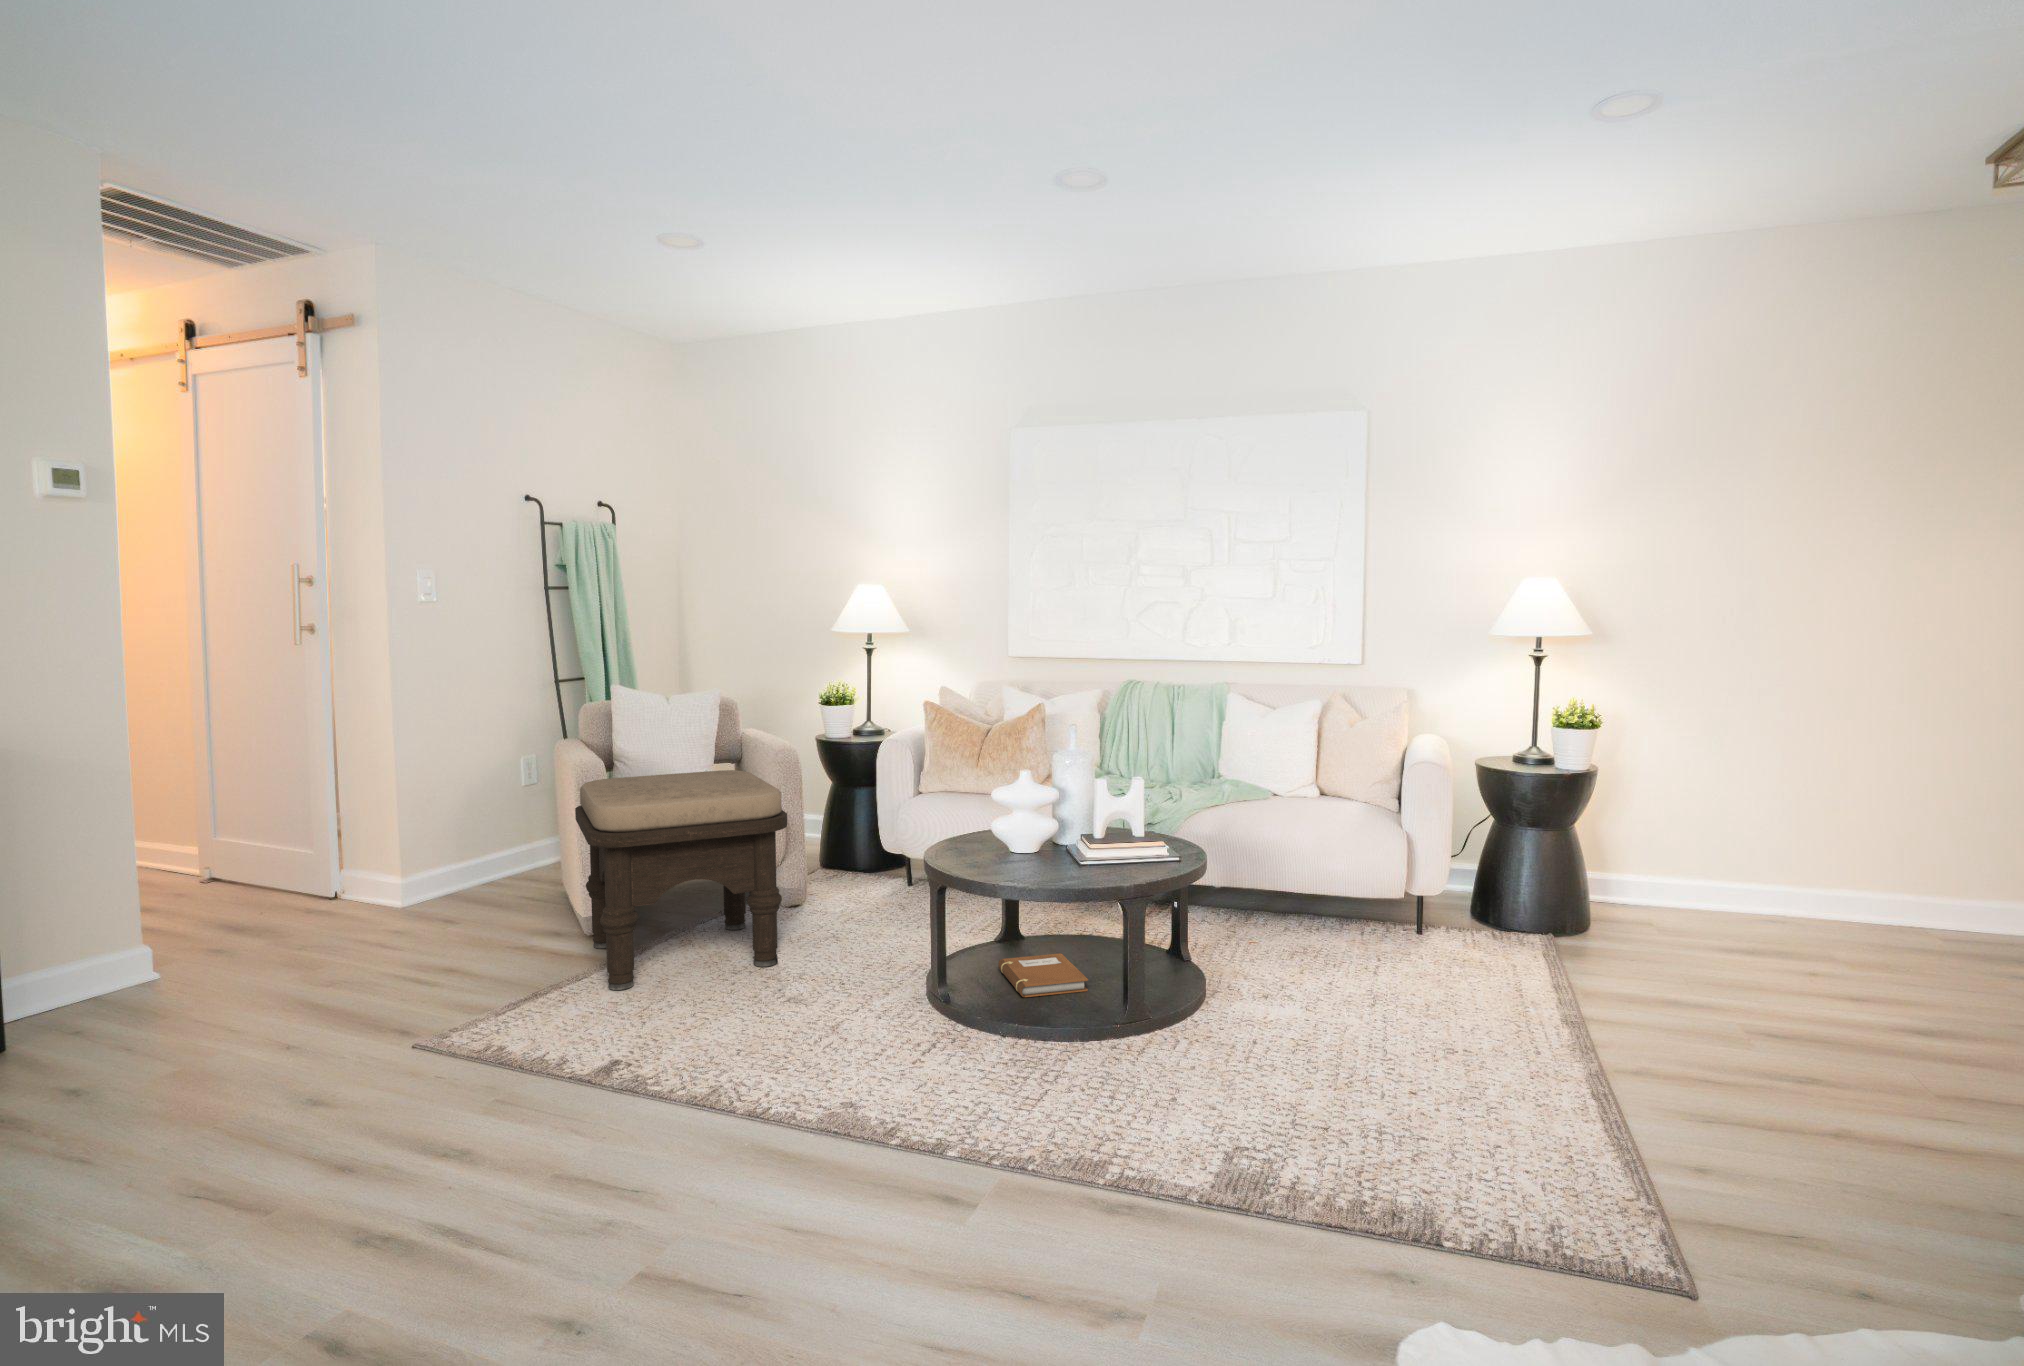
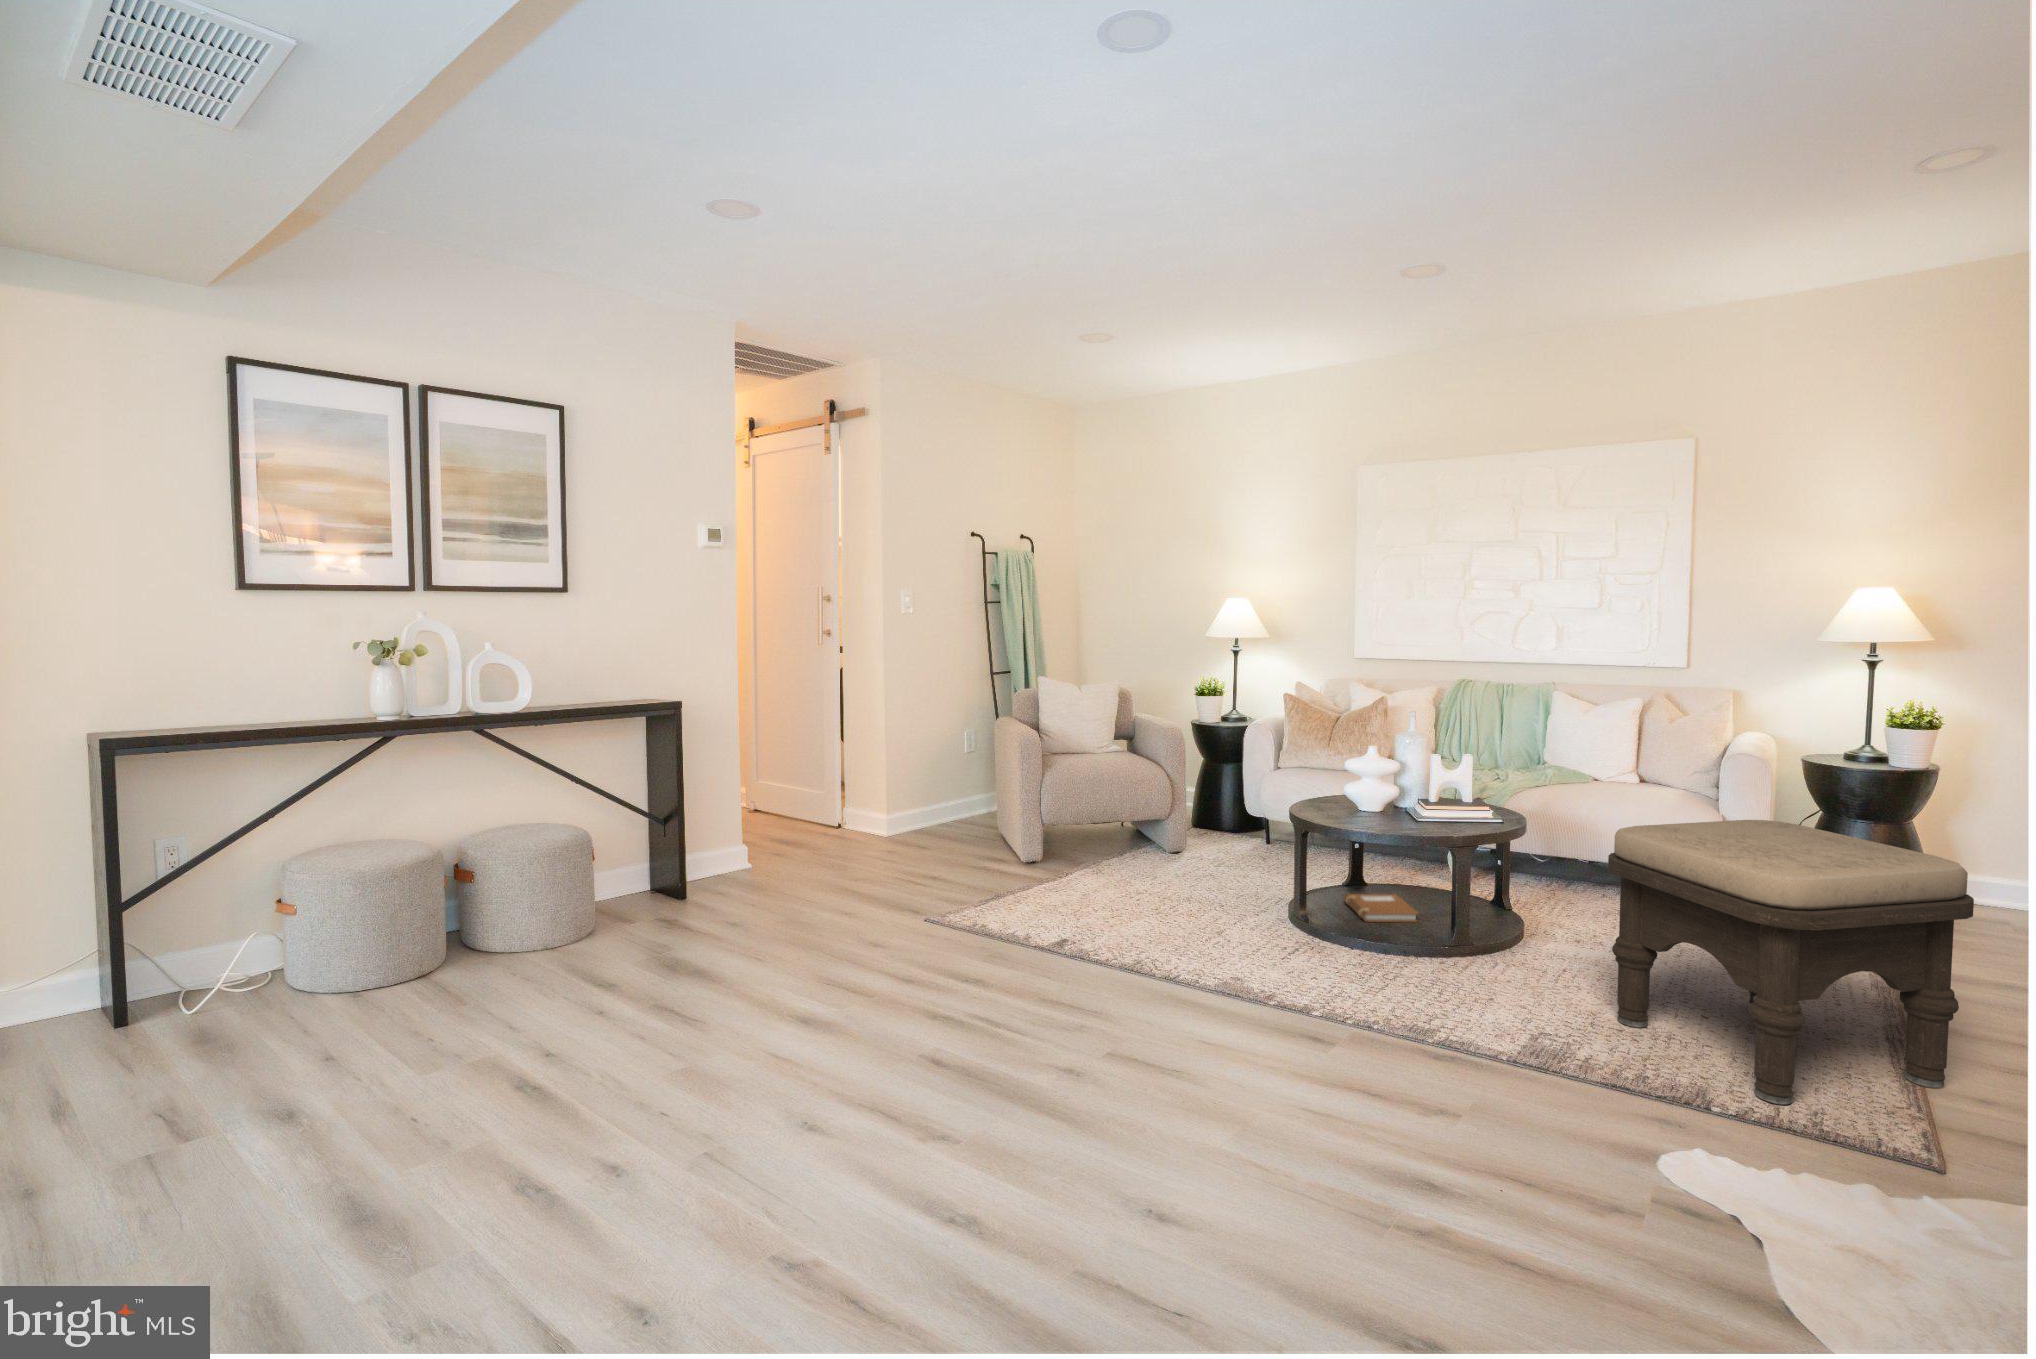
ottoman: present [575,770,787,990] -> present [1608,820,1974,1105]

